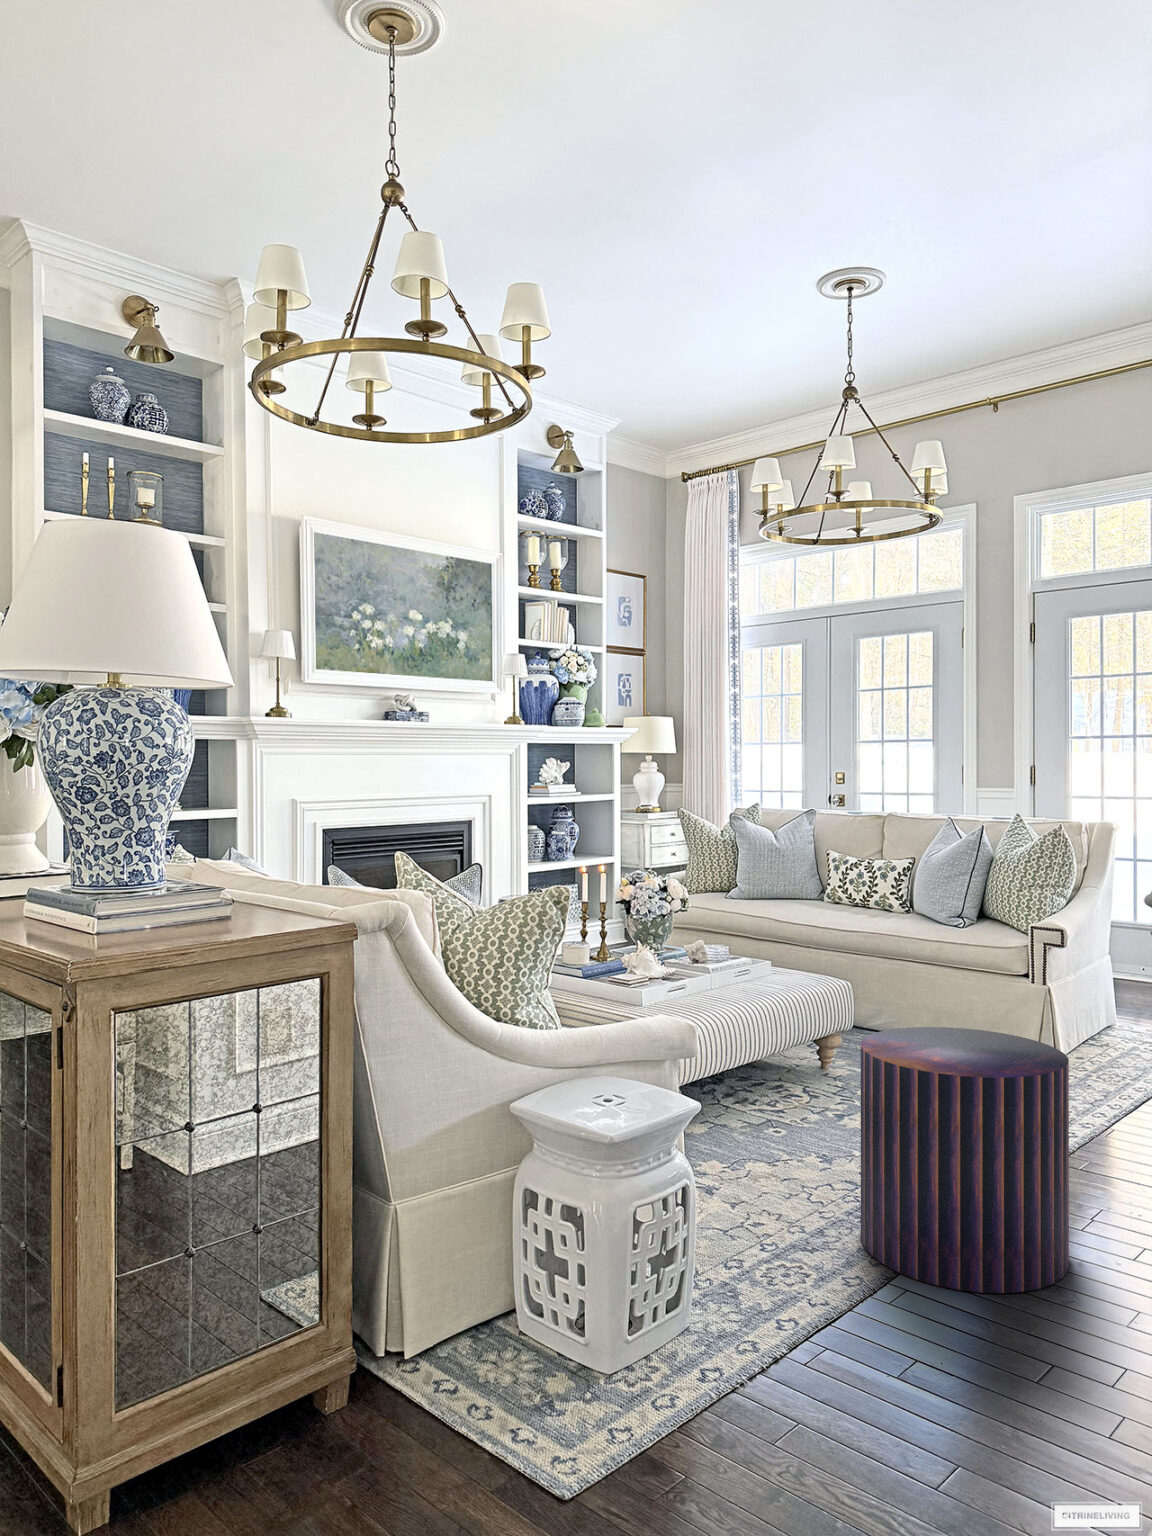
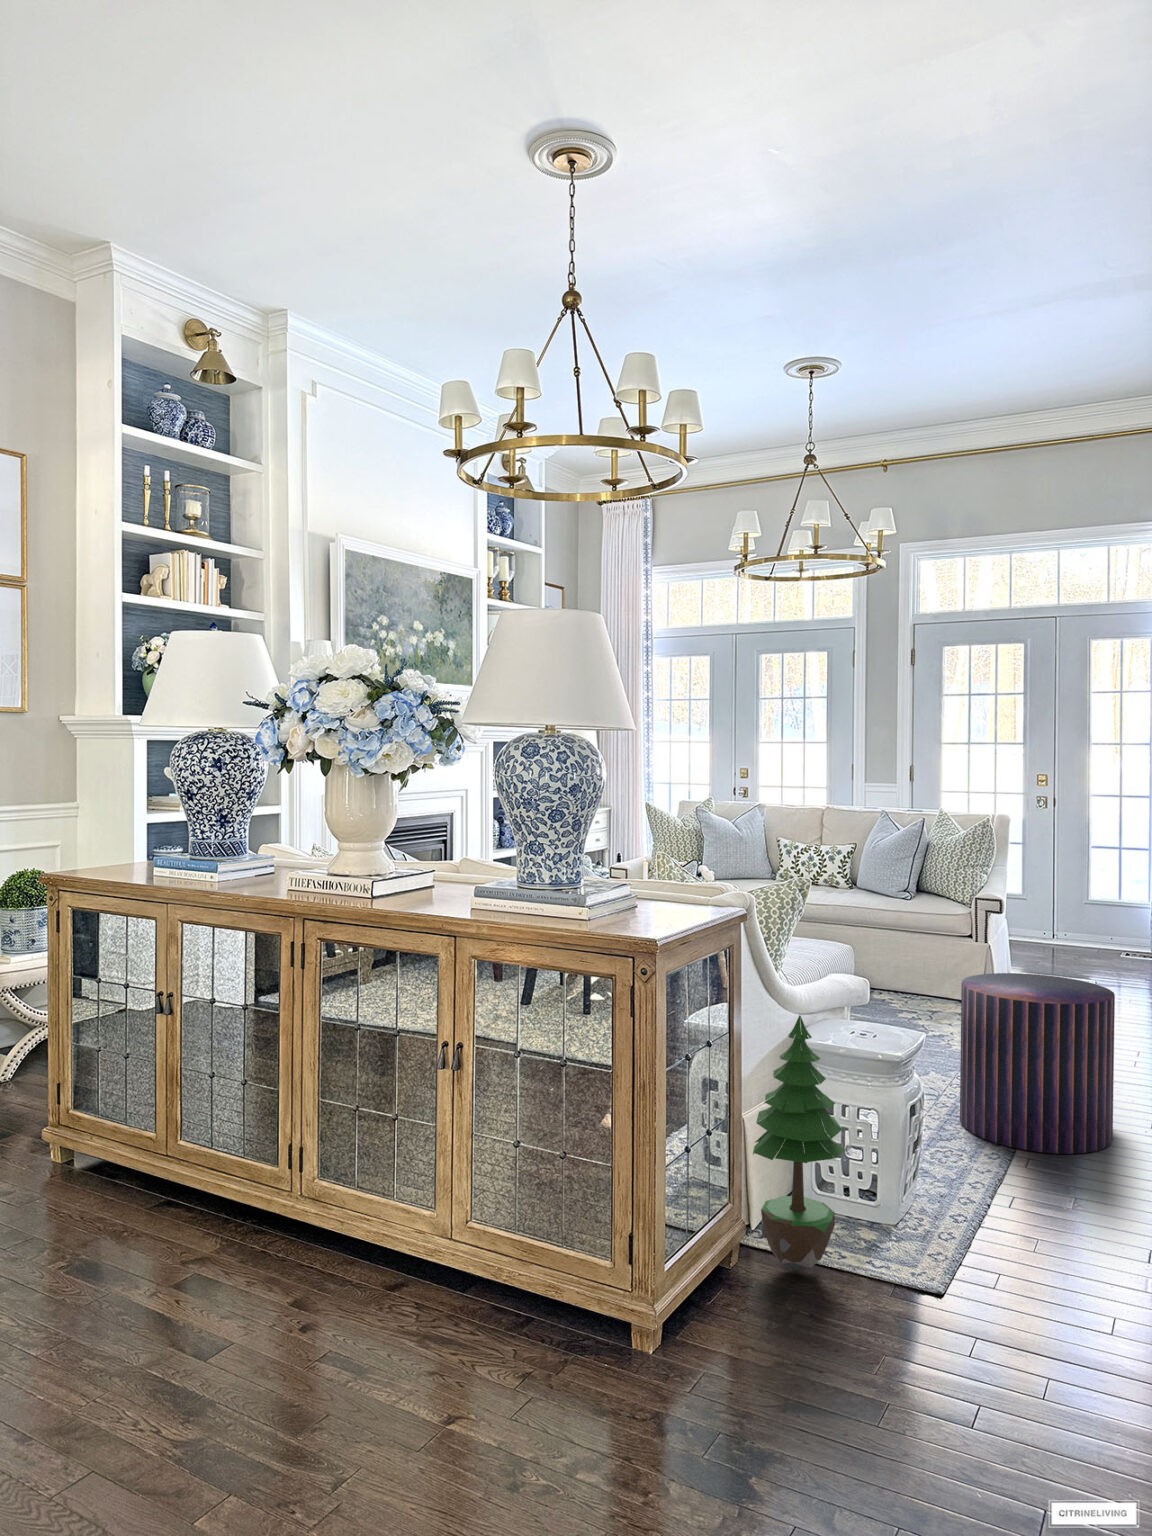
potted tree: none [347,1072,476,1434] -> present [753,1015,846,1272]

